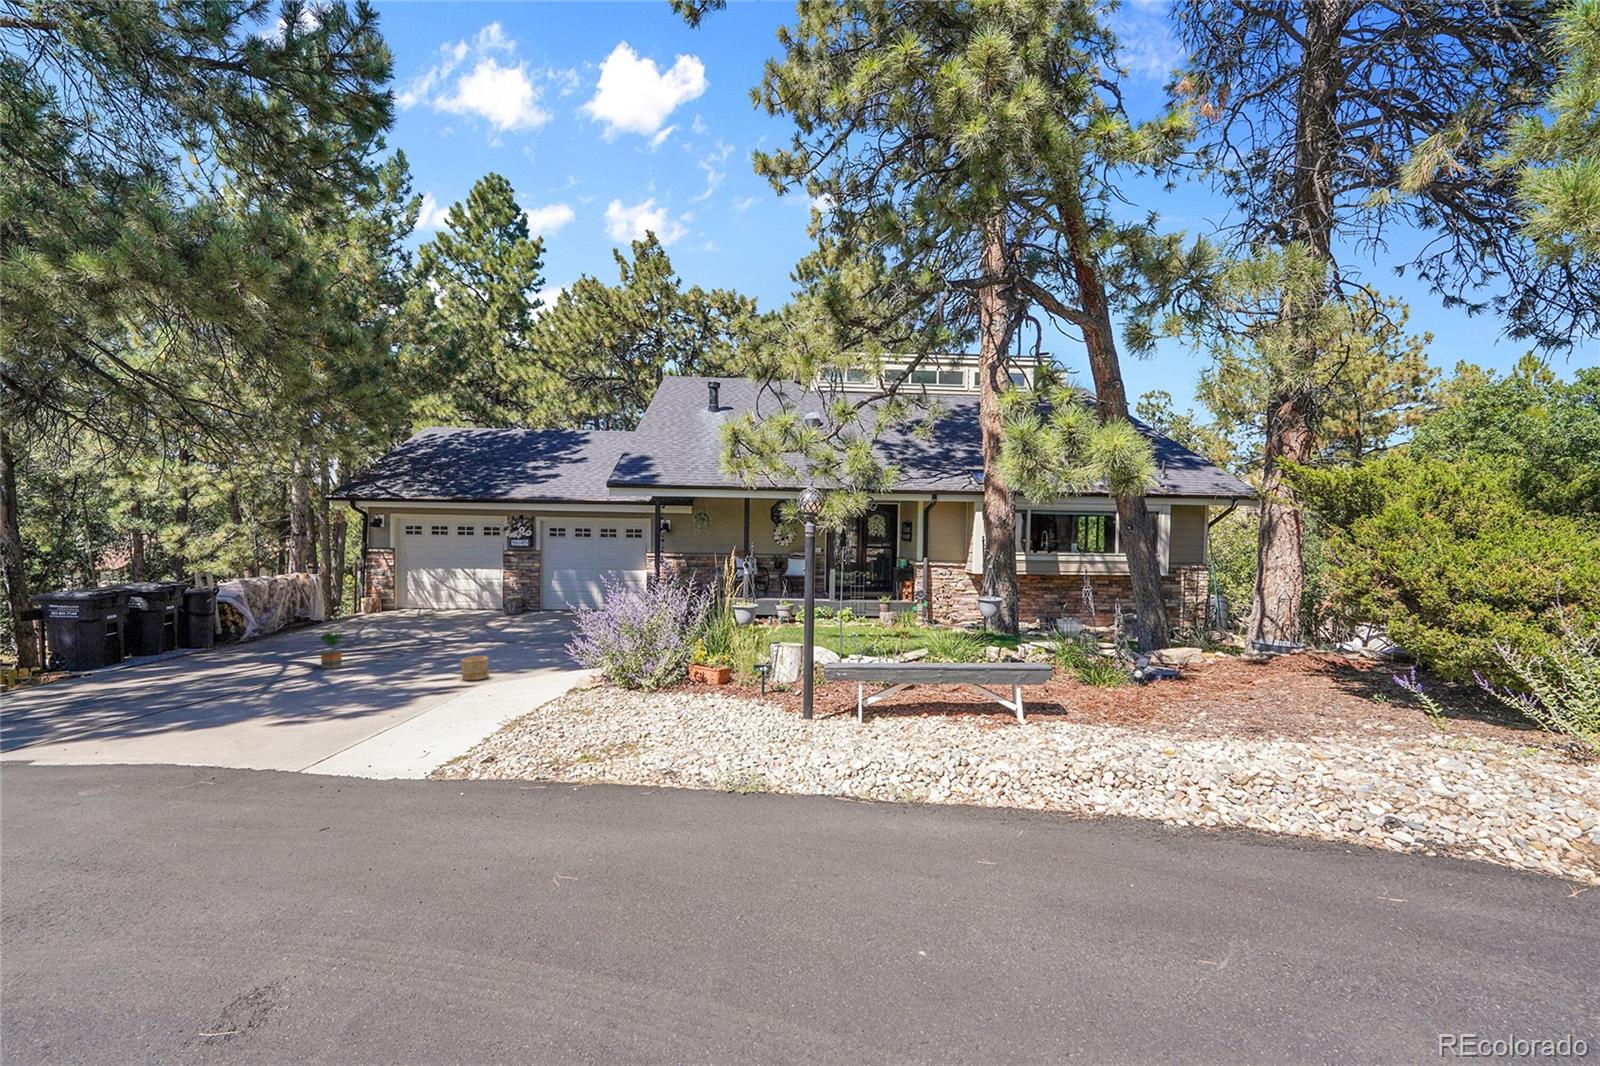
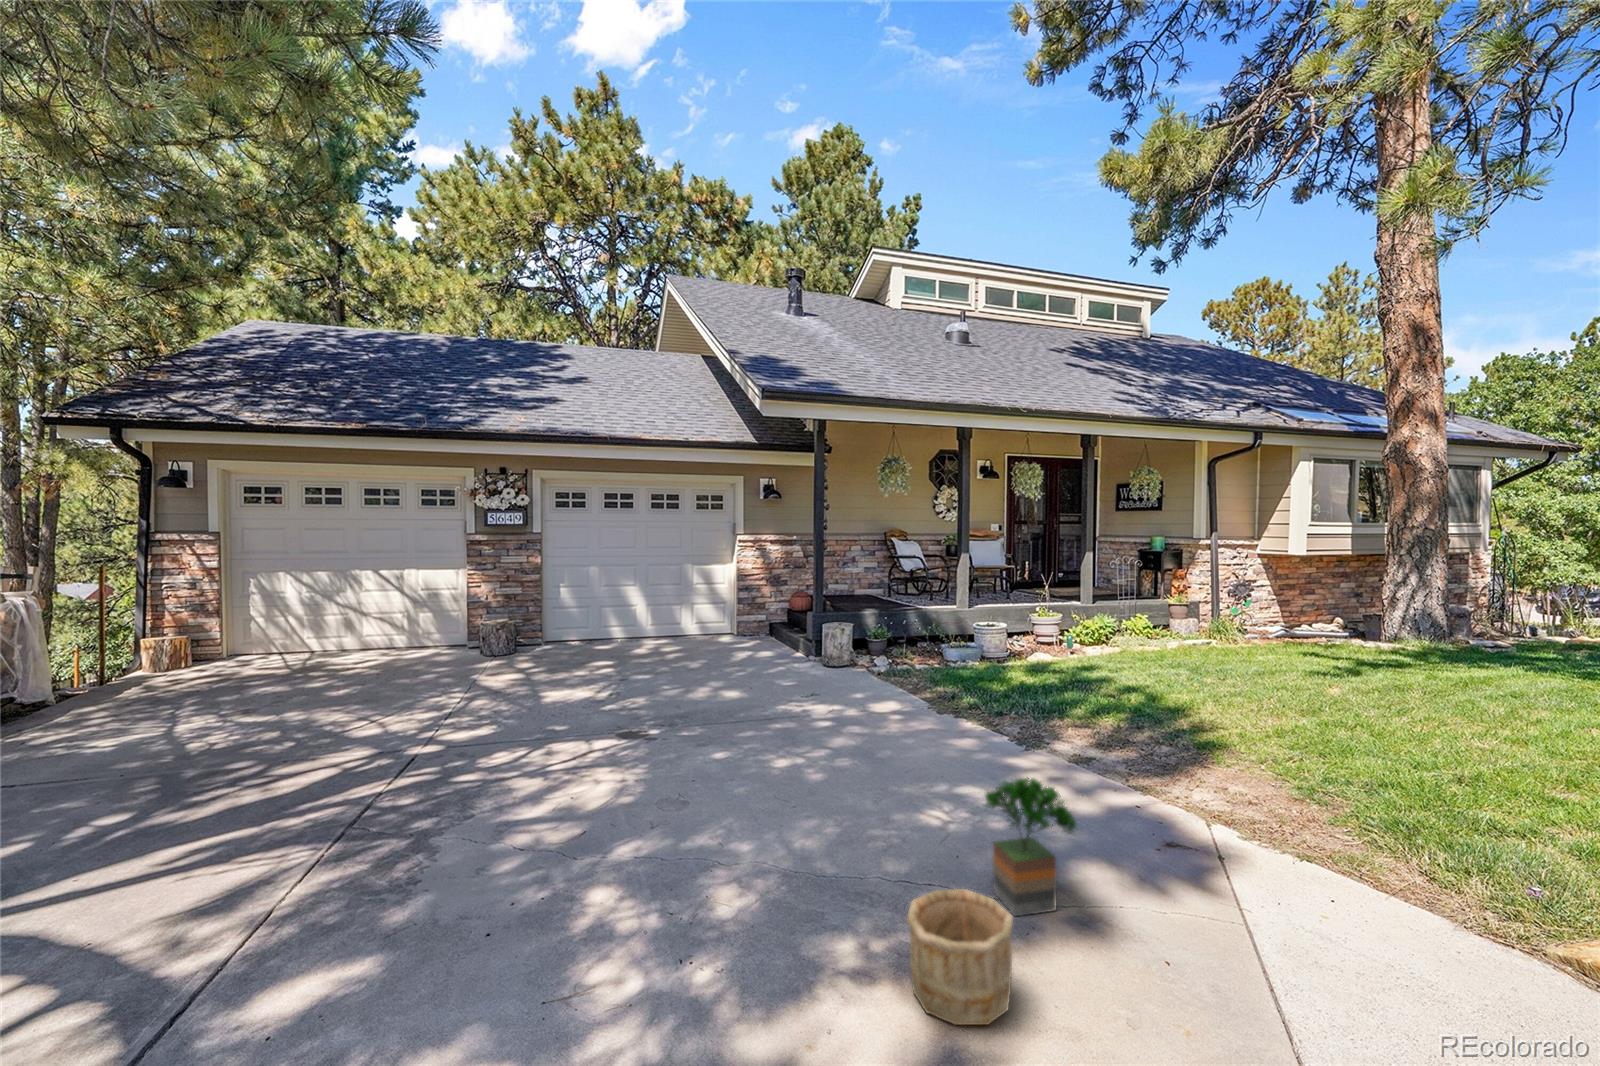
potted tree: present [321,633,345,668] -> present [985,777,1077,916]

